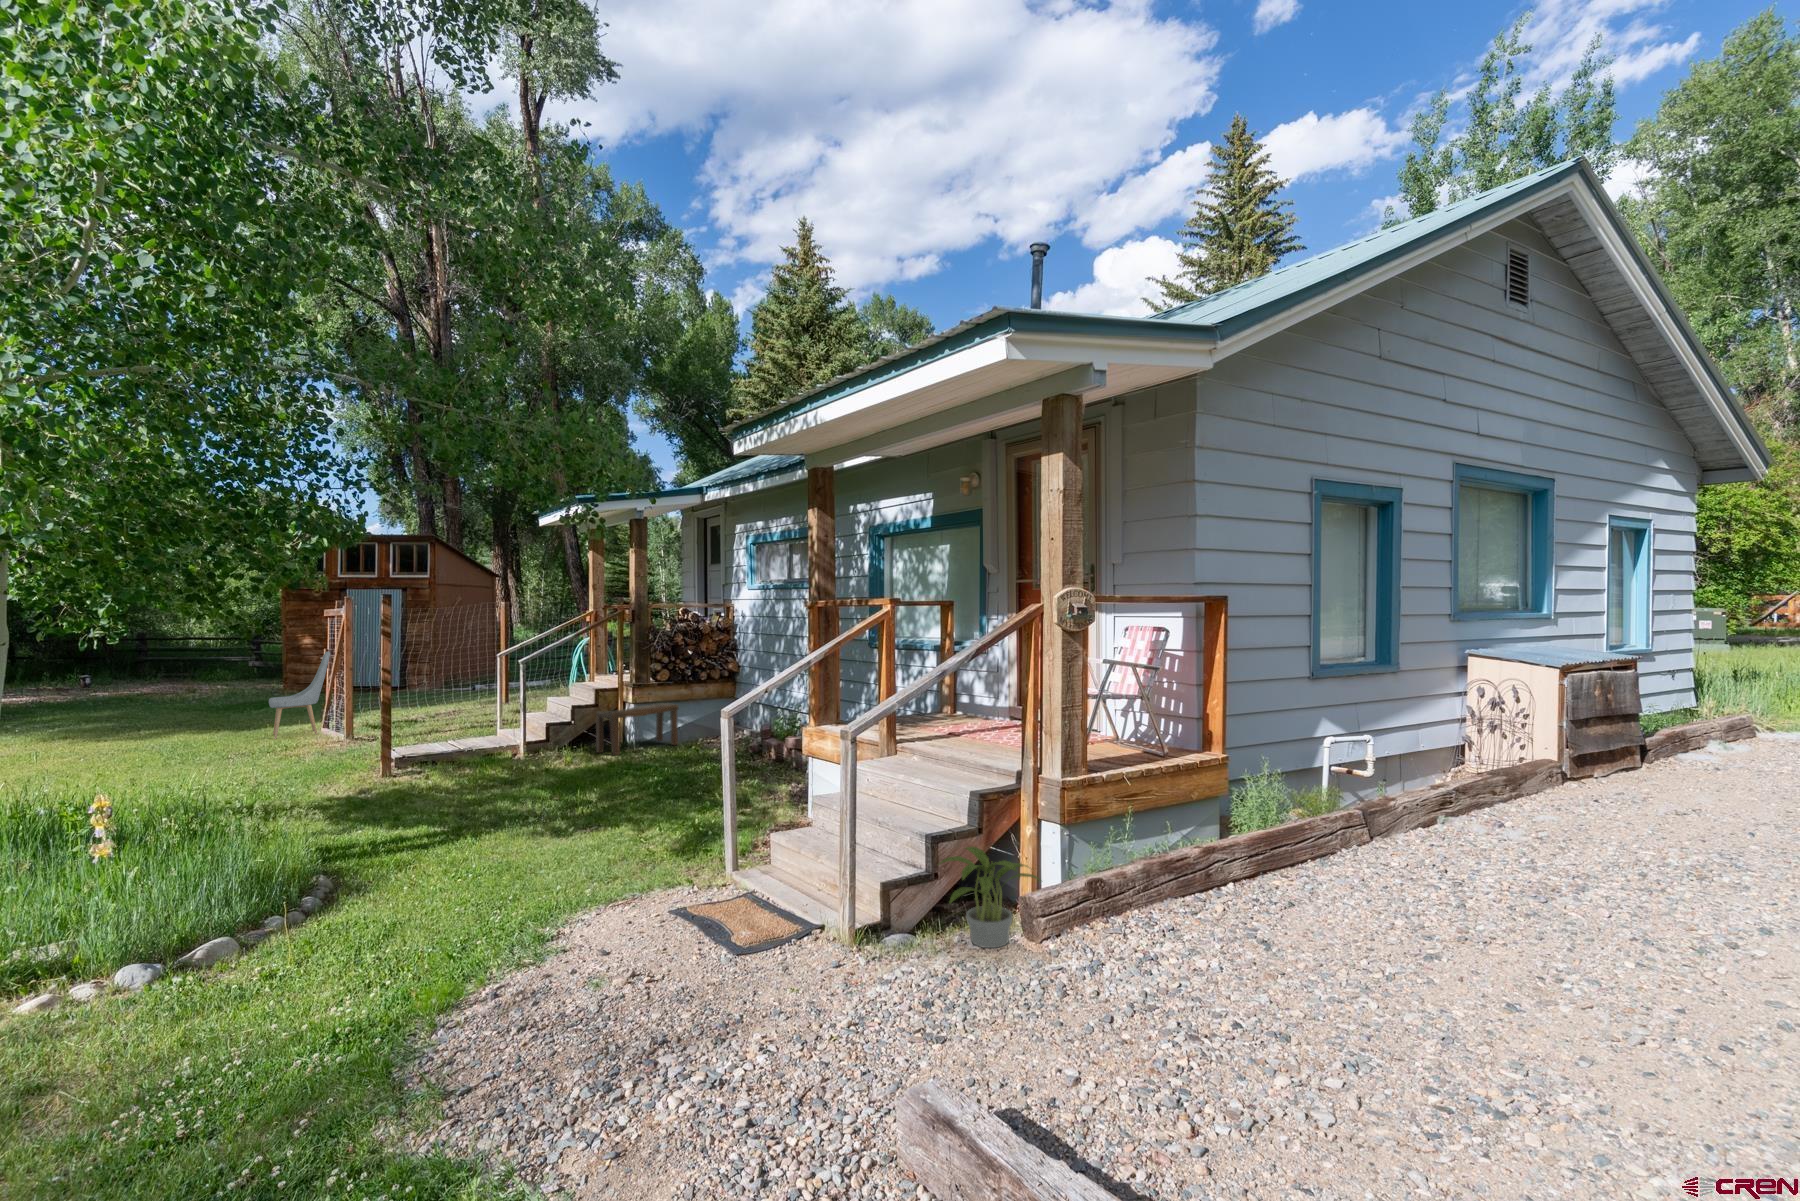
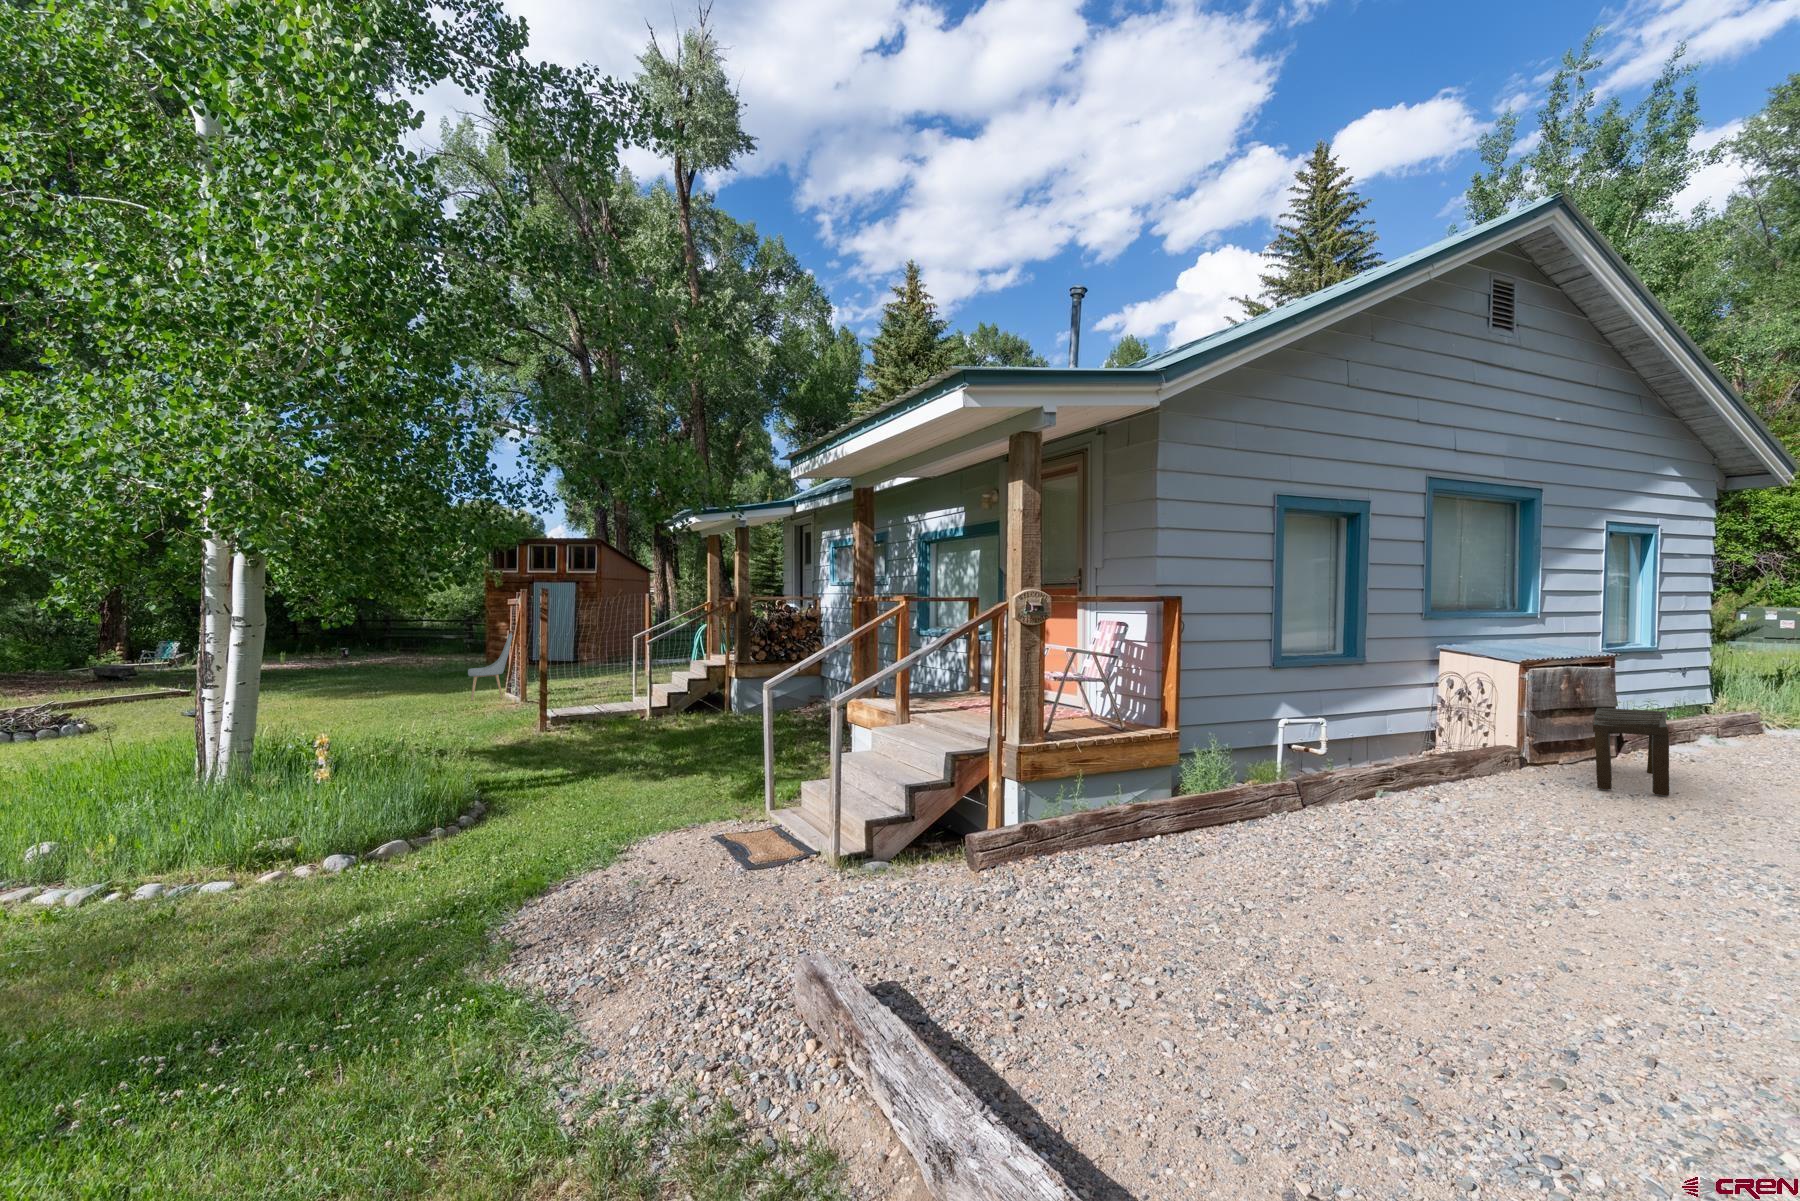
bench: present [596,703,678,755] -> present [1592,708,1669,796]
potted plant: present [940,847,1039,948] -> none [907,796,988,877]

